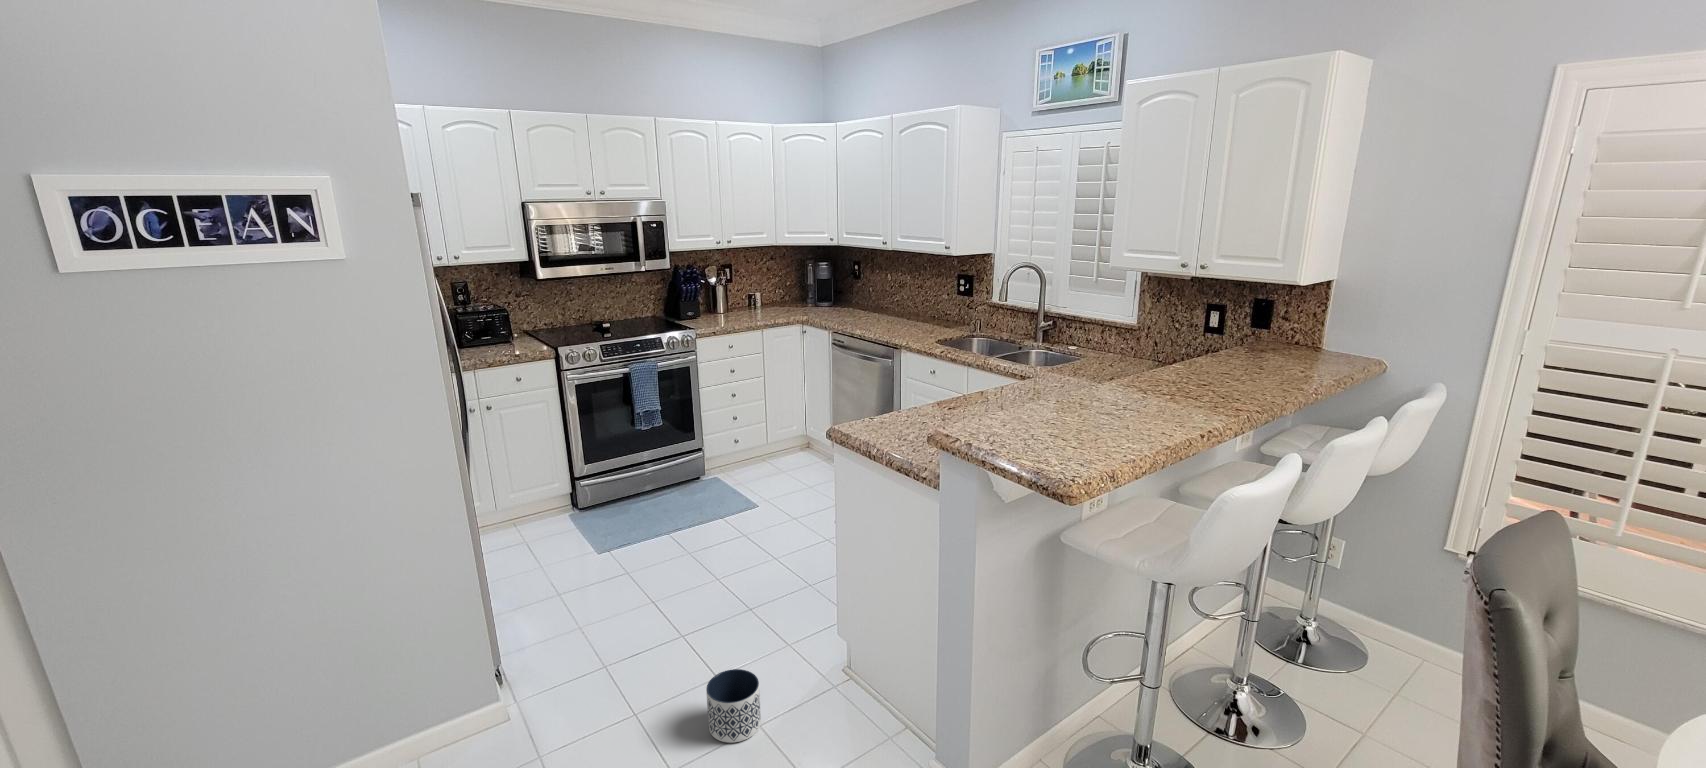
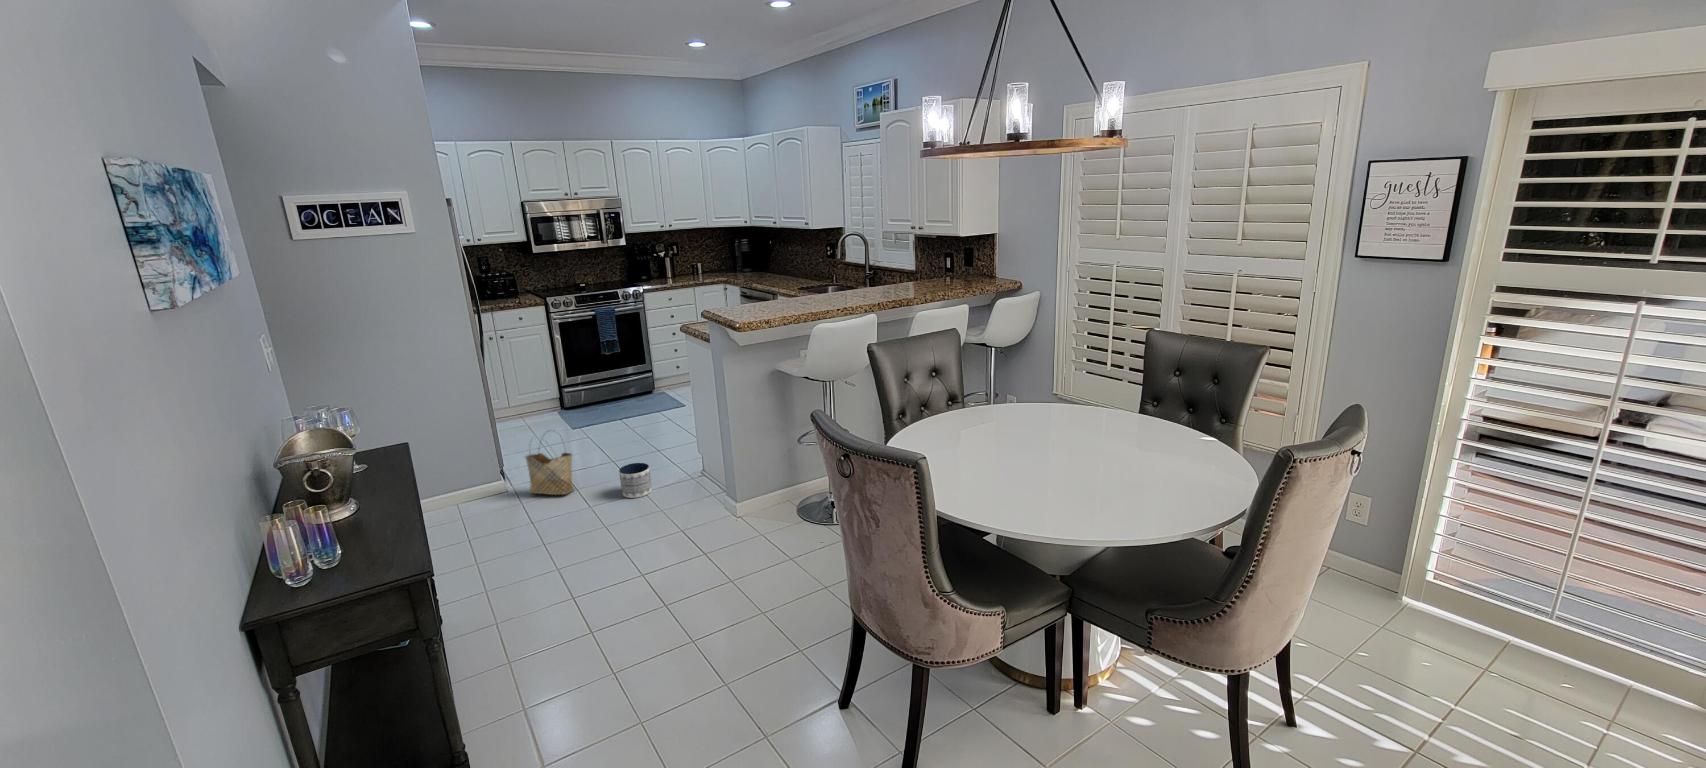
woven basket: none [534,609,620,730] -> present [525,444,574,495]

